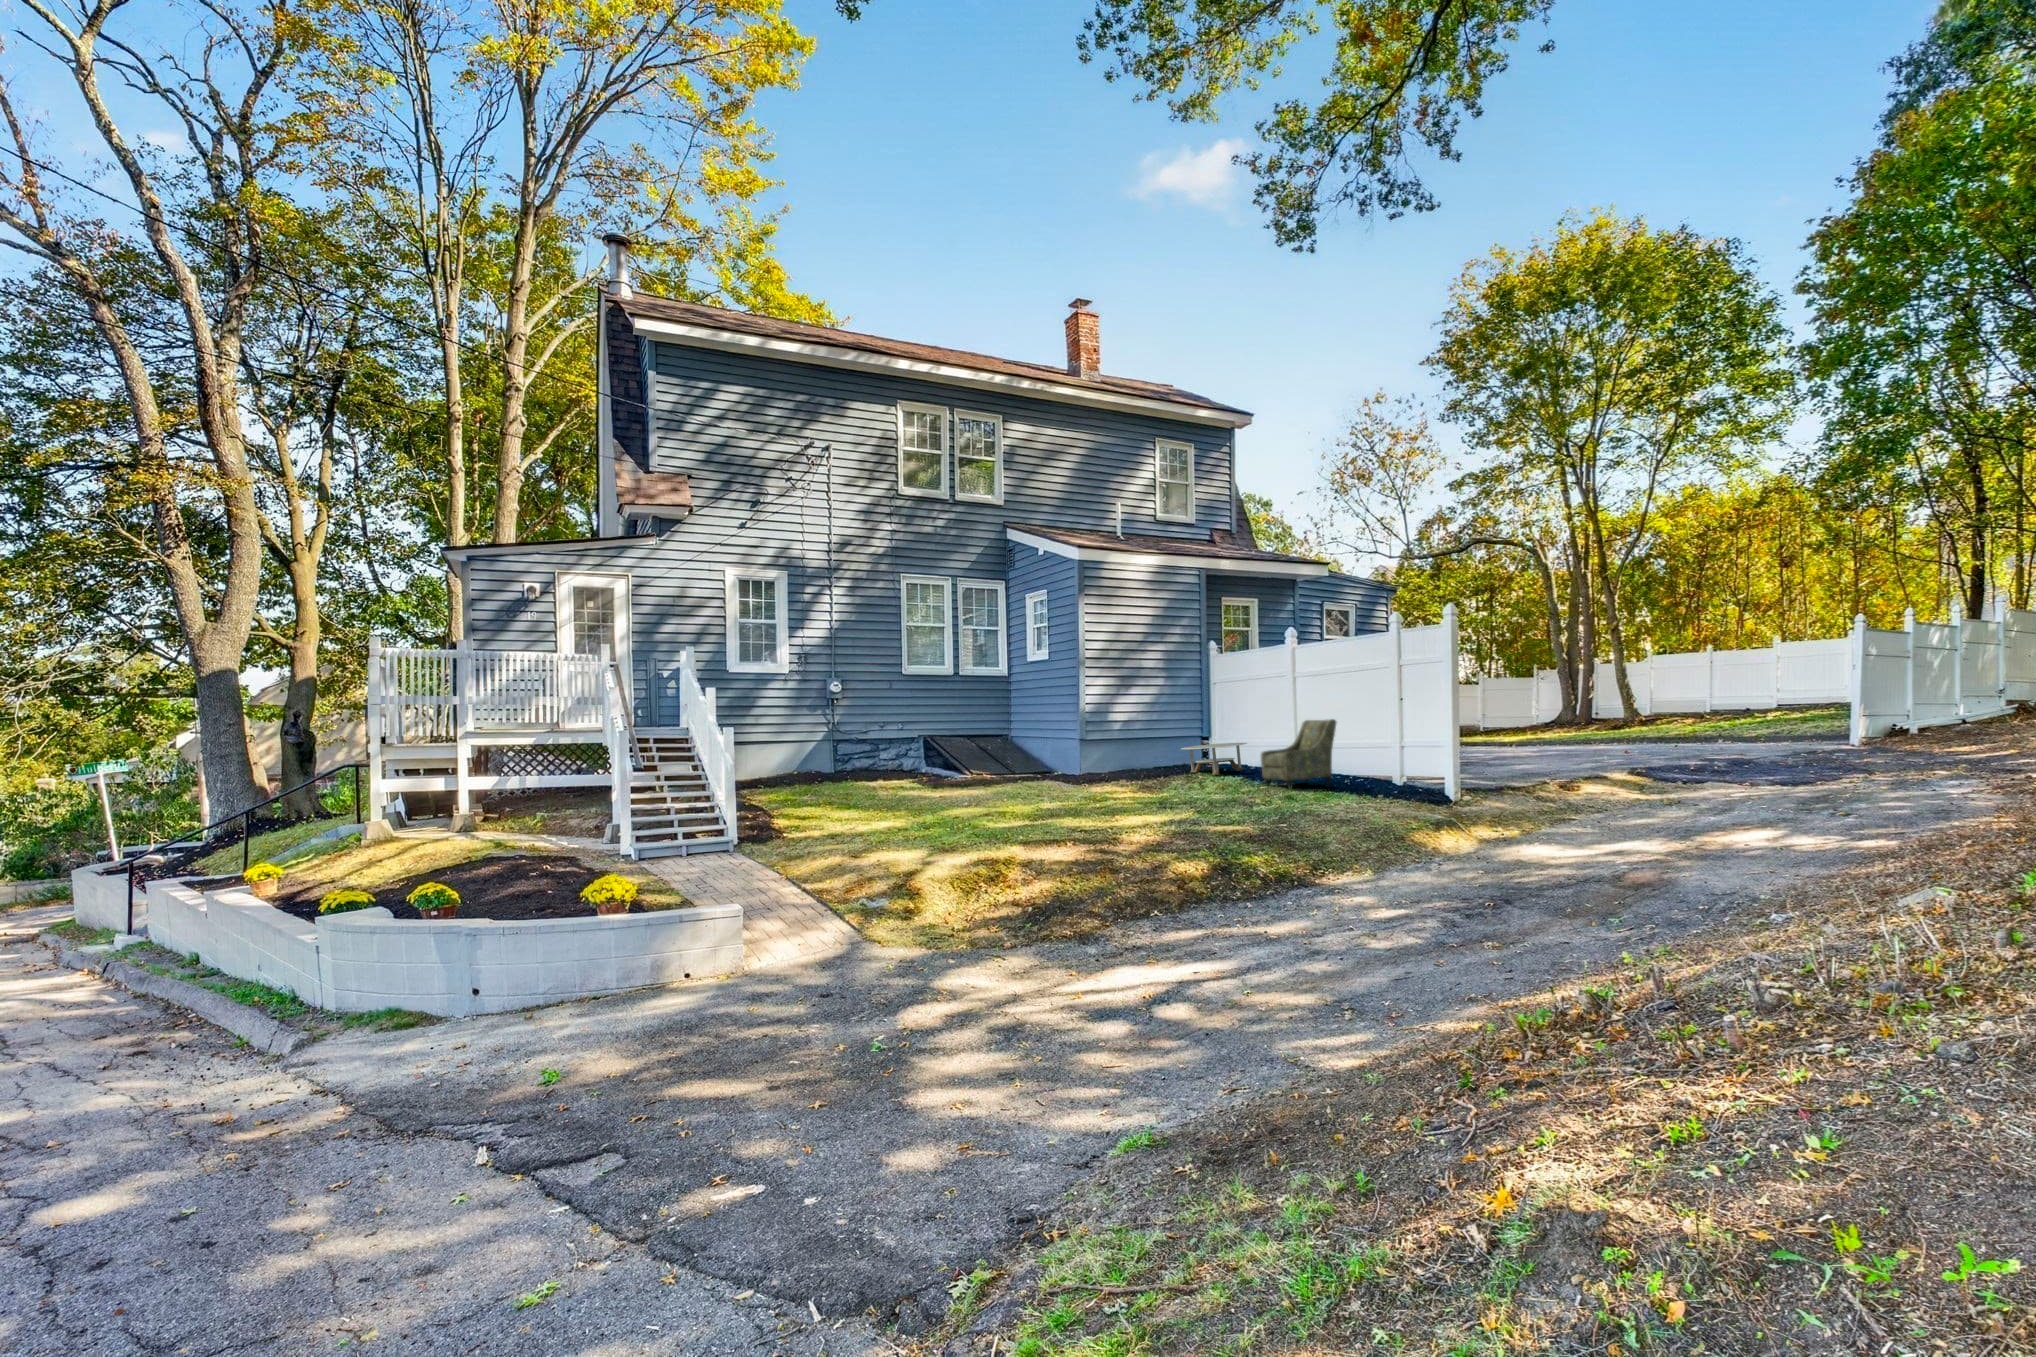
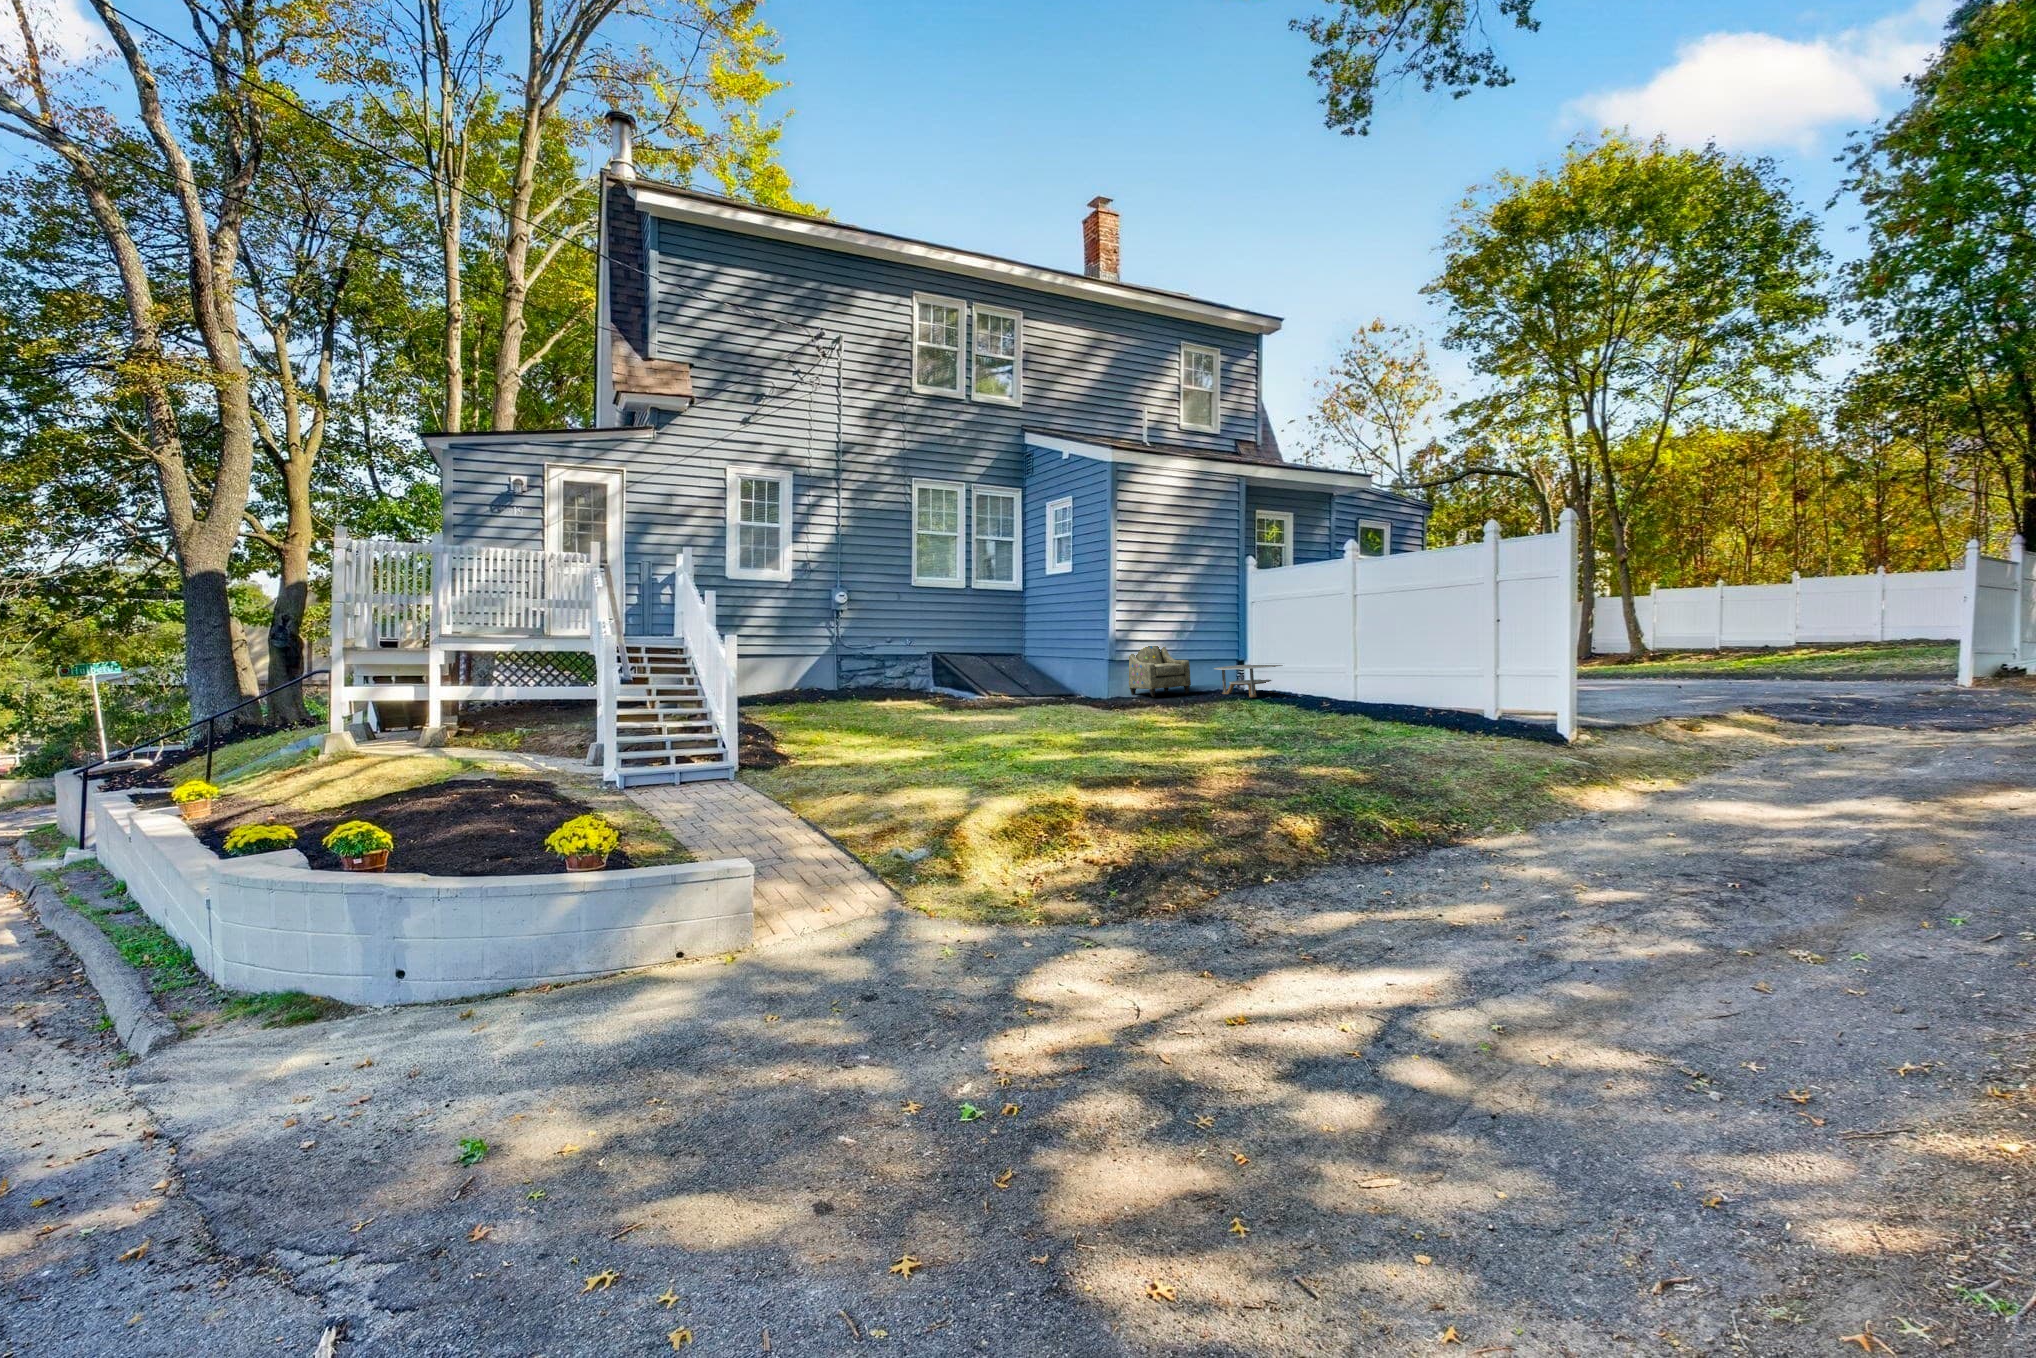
armchair: present [1261,719,1337,789] -> present [1129,646,1191,697]

